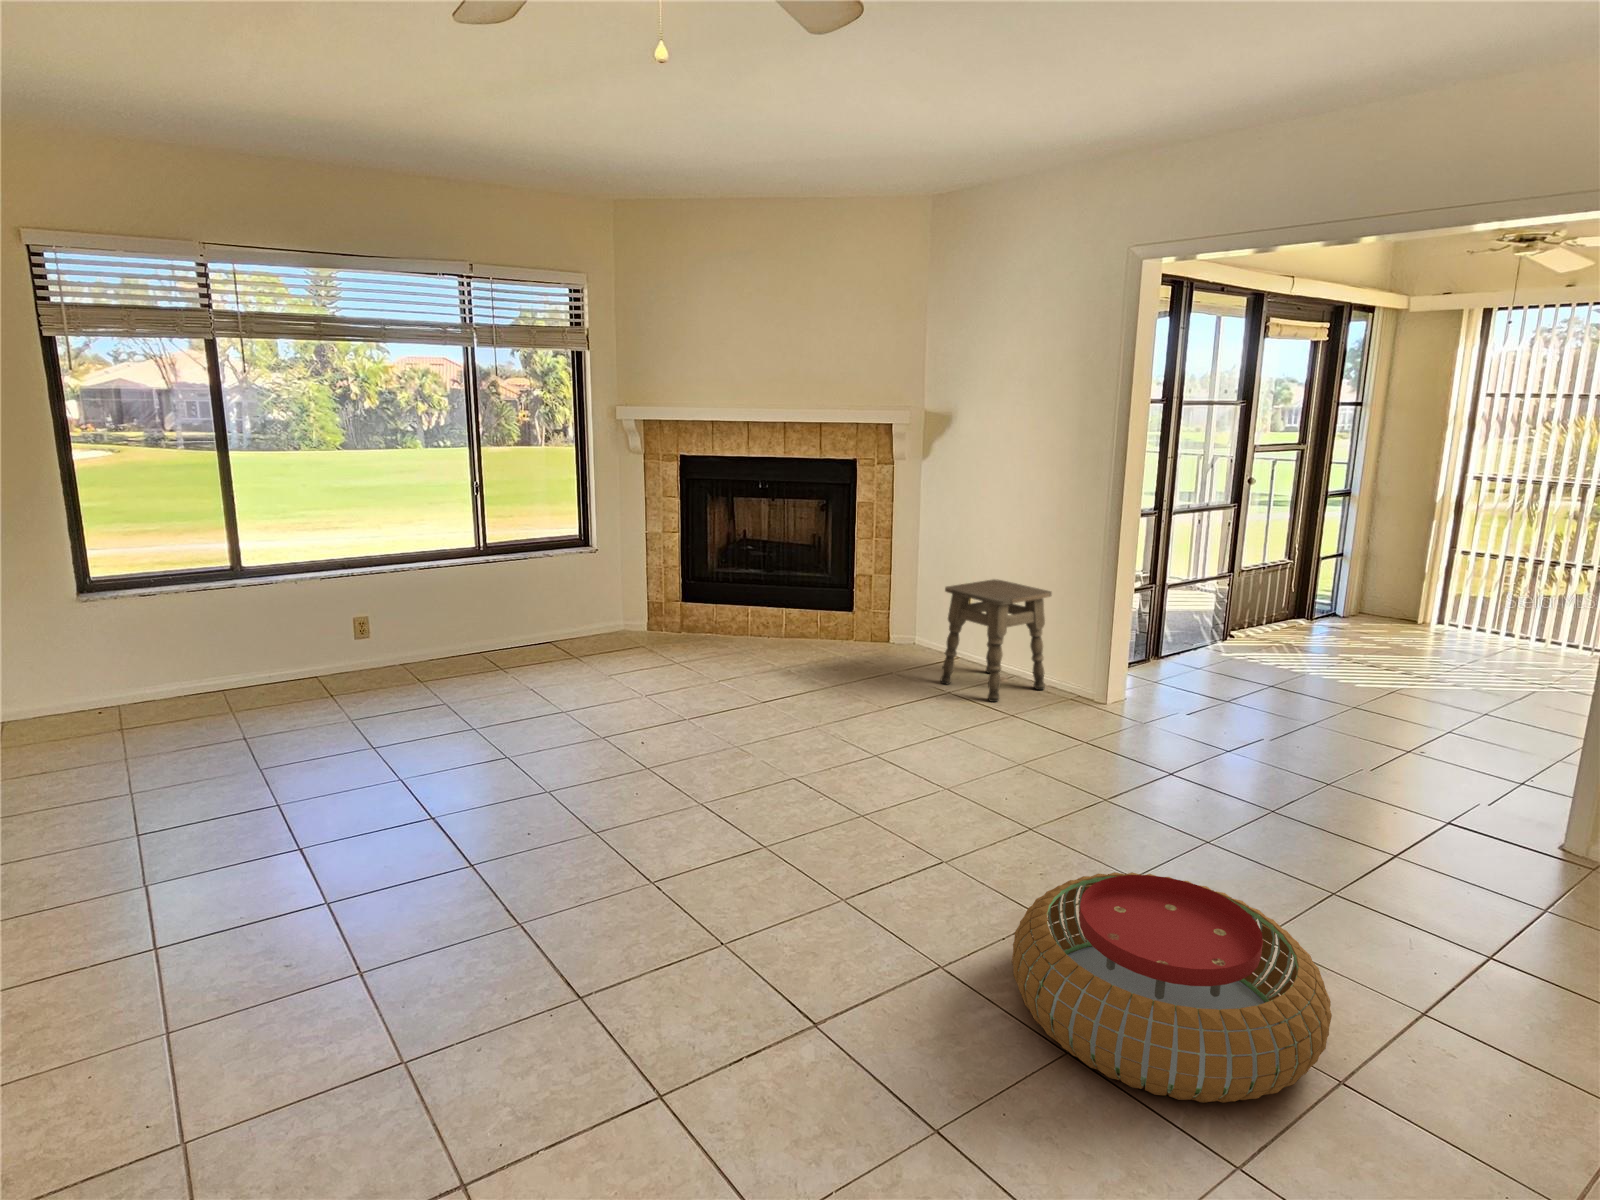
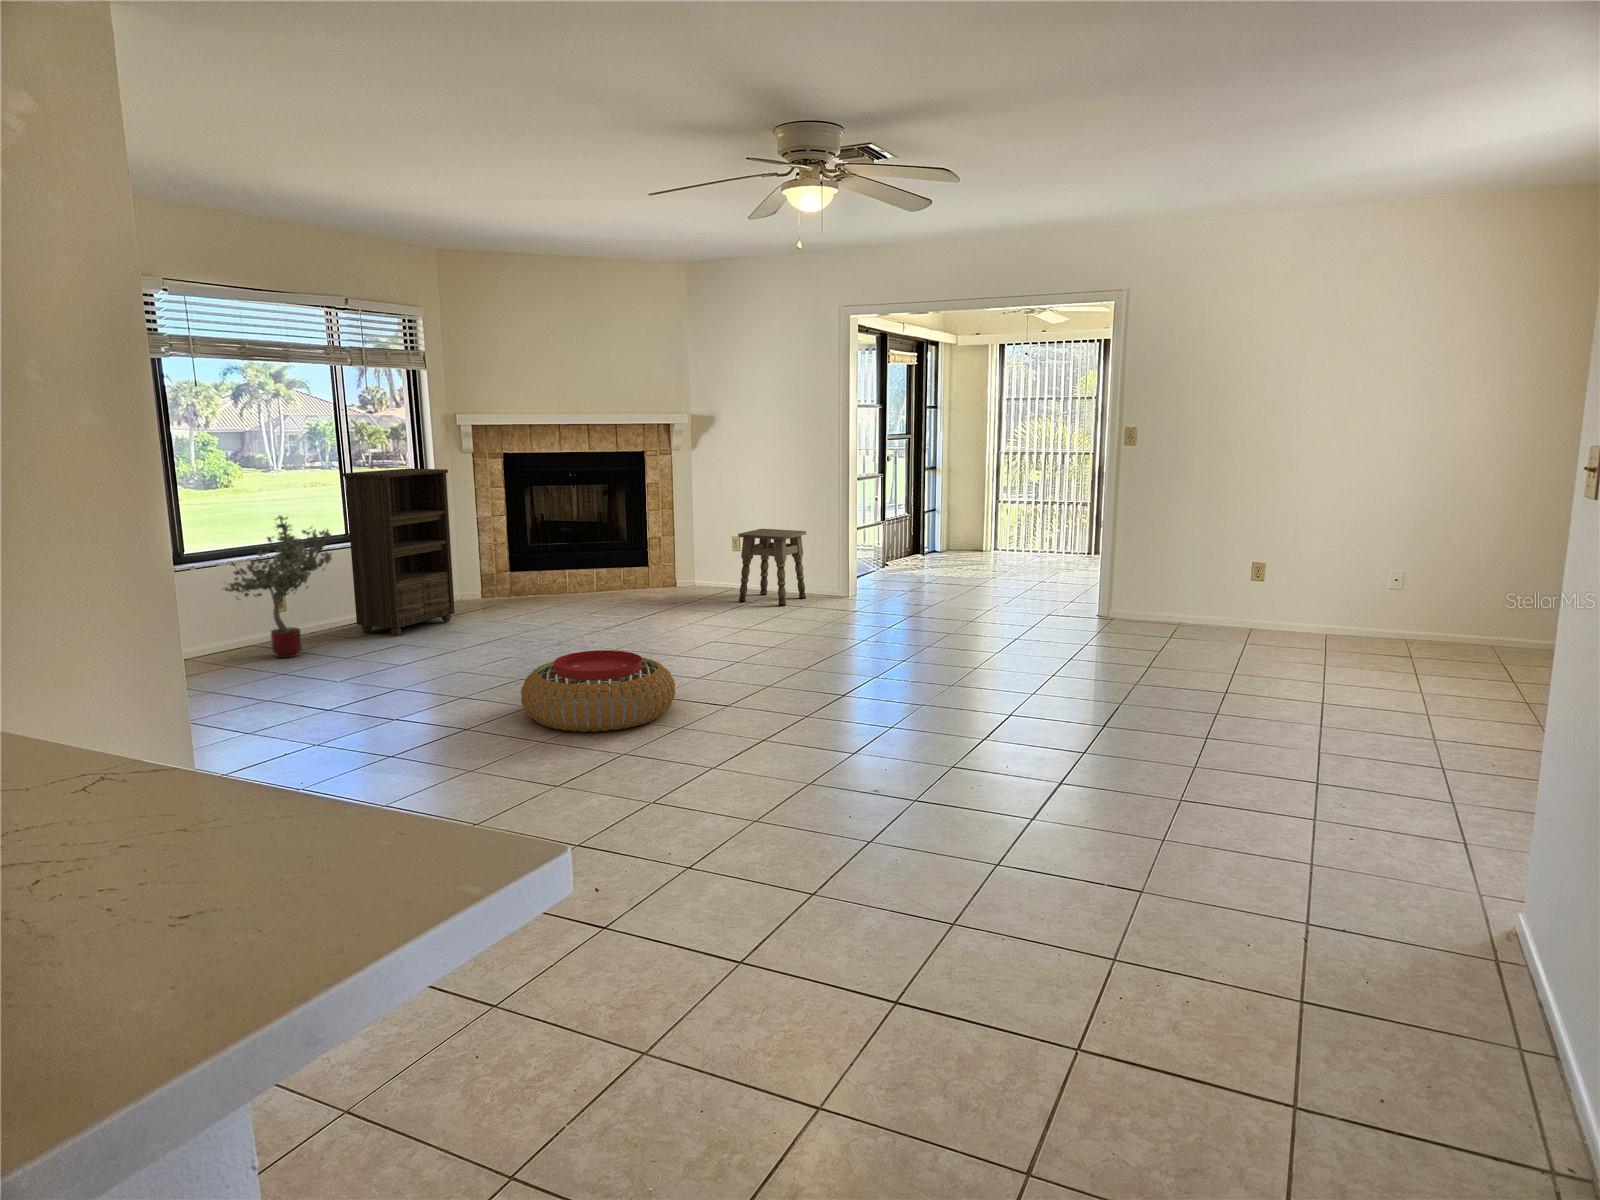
bookshelf: none [431,473,568,680] -> present [343,468,455,636]
potted tree: none [234,527,391,699] -> present [224,516,332,658]
pouf: present [1012,872,1332,1103] -> present [521,650,675,732]

